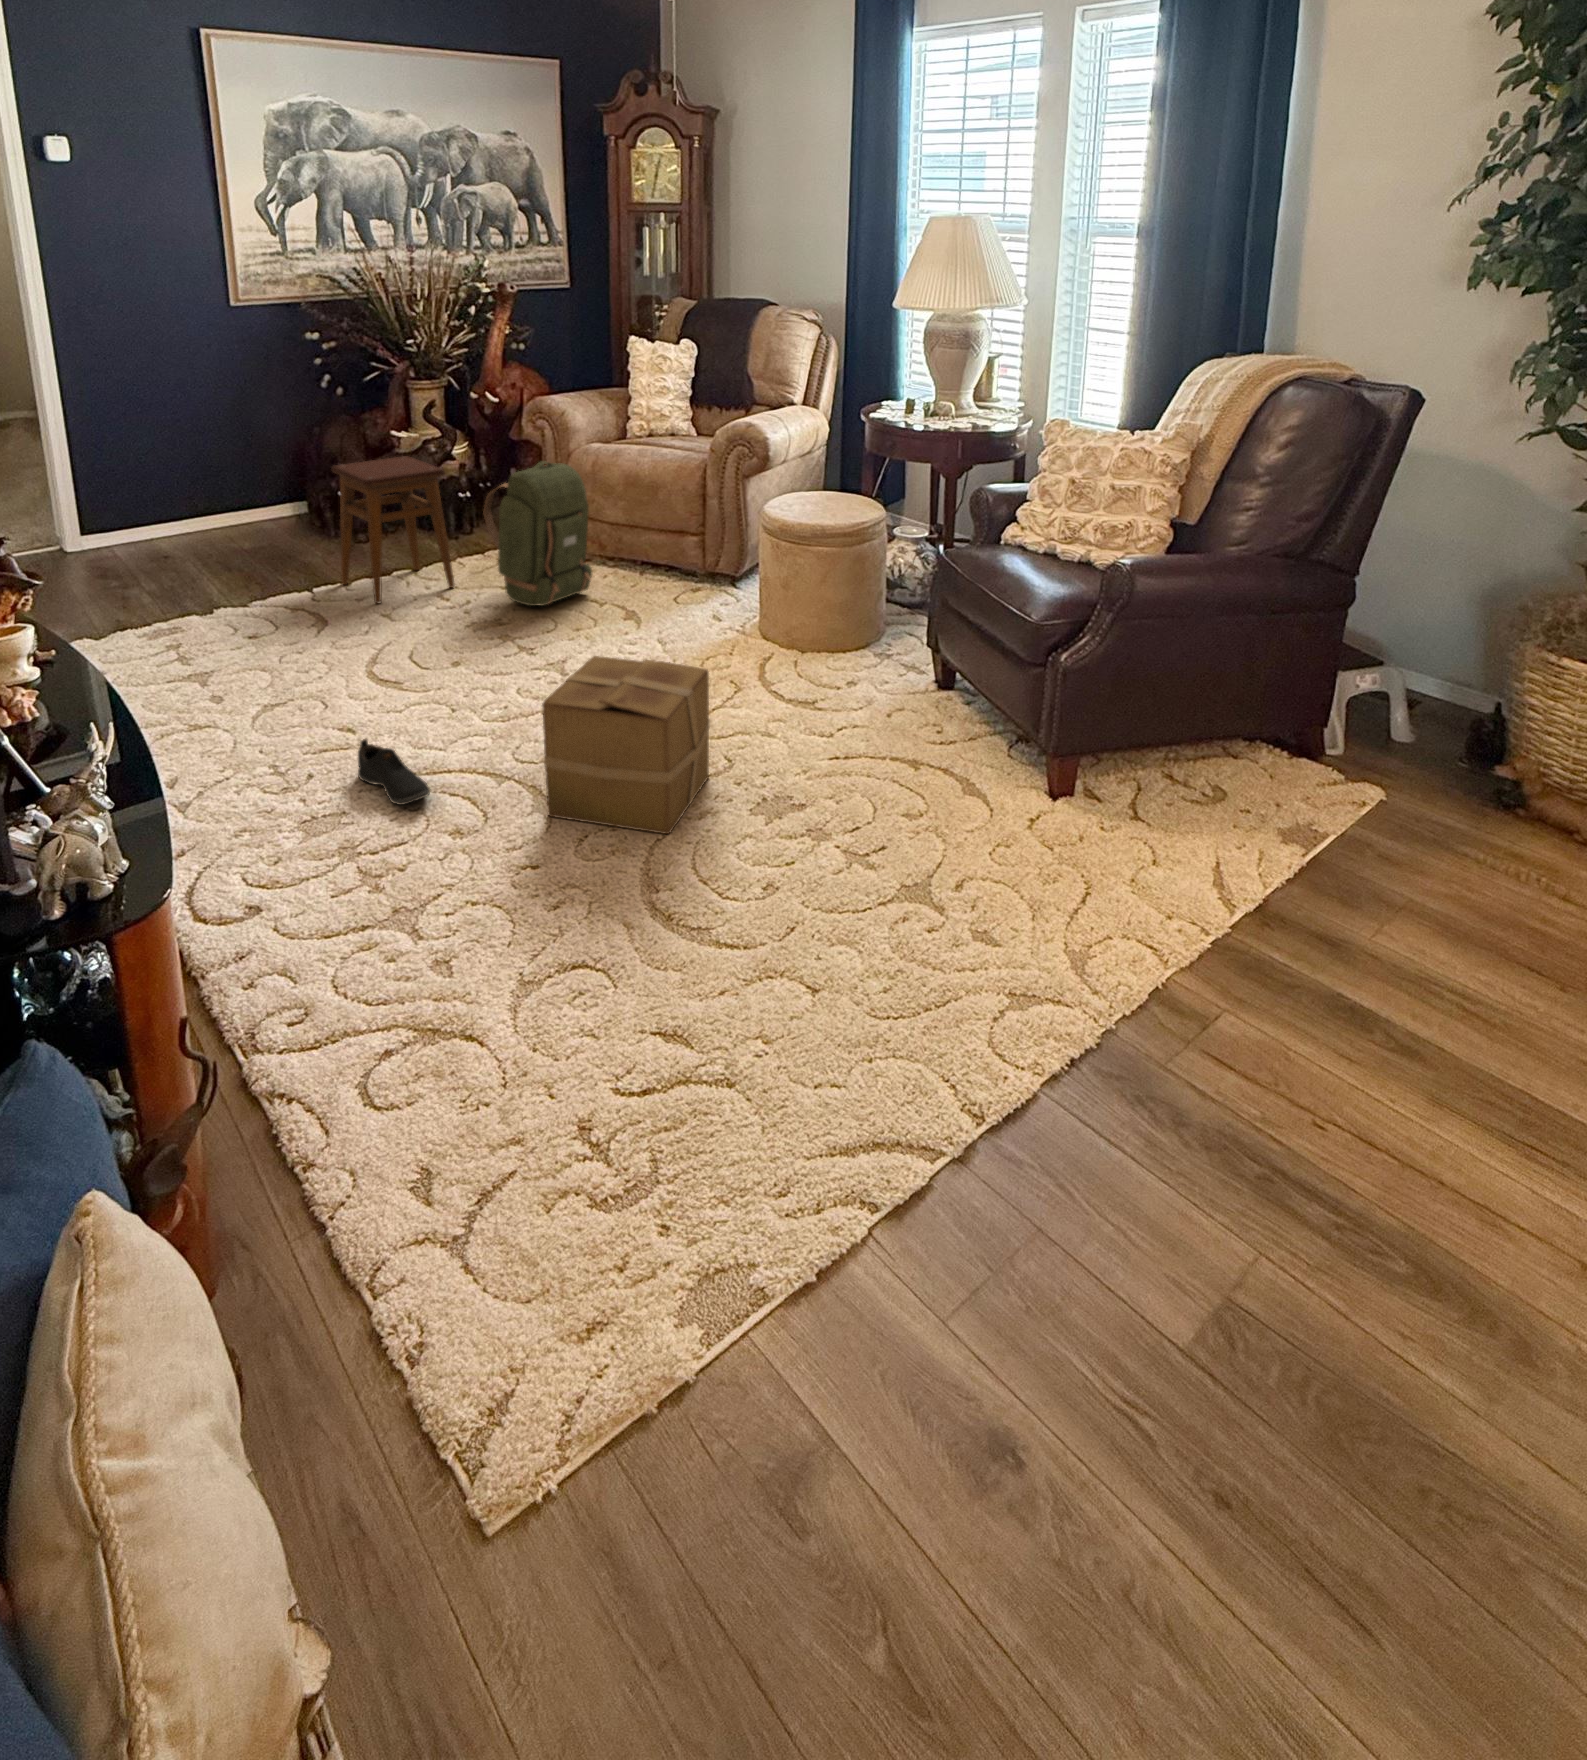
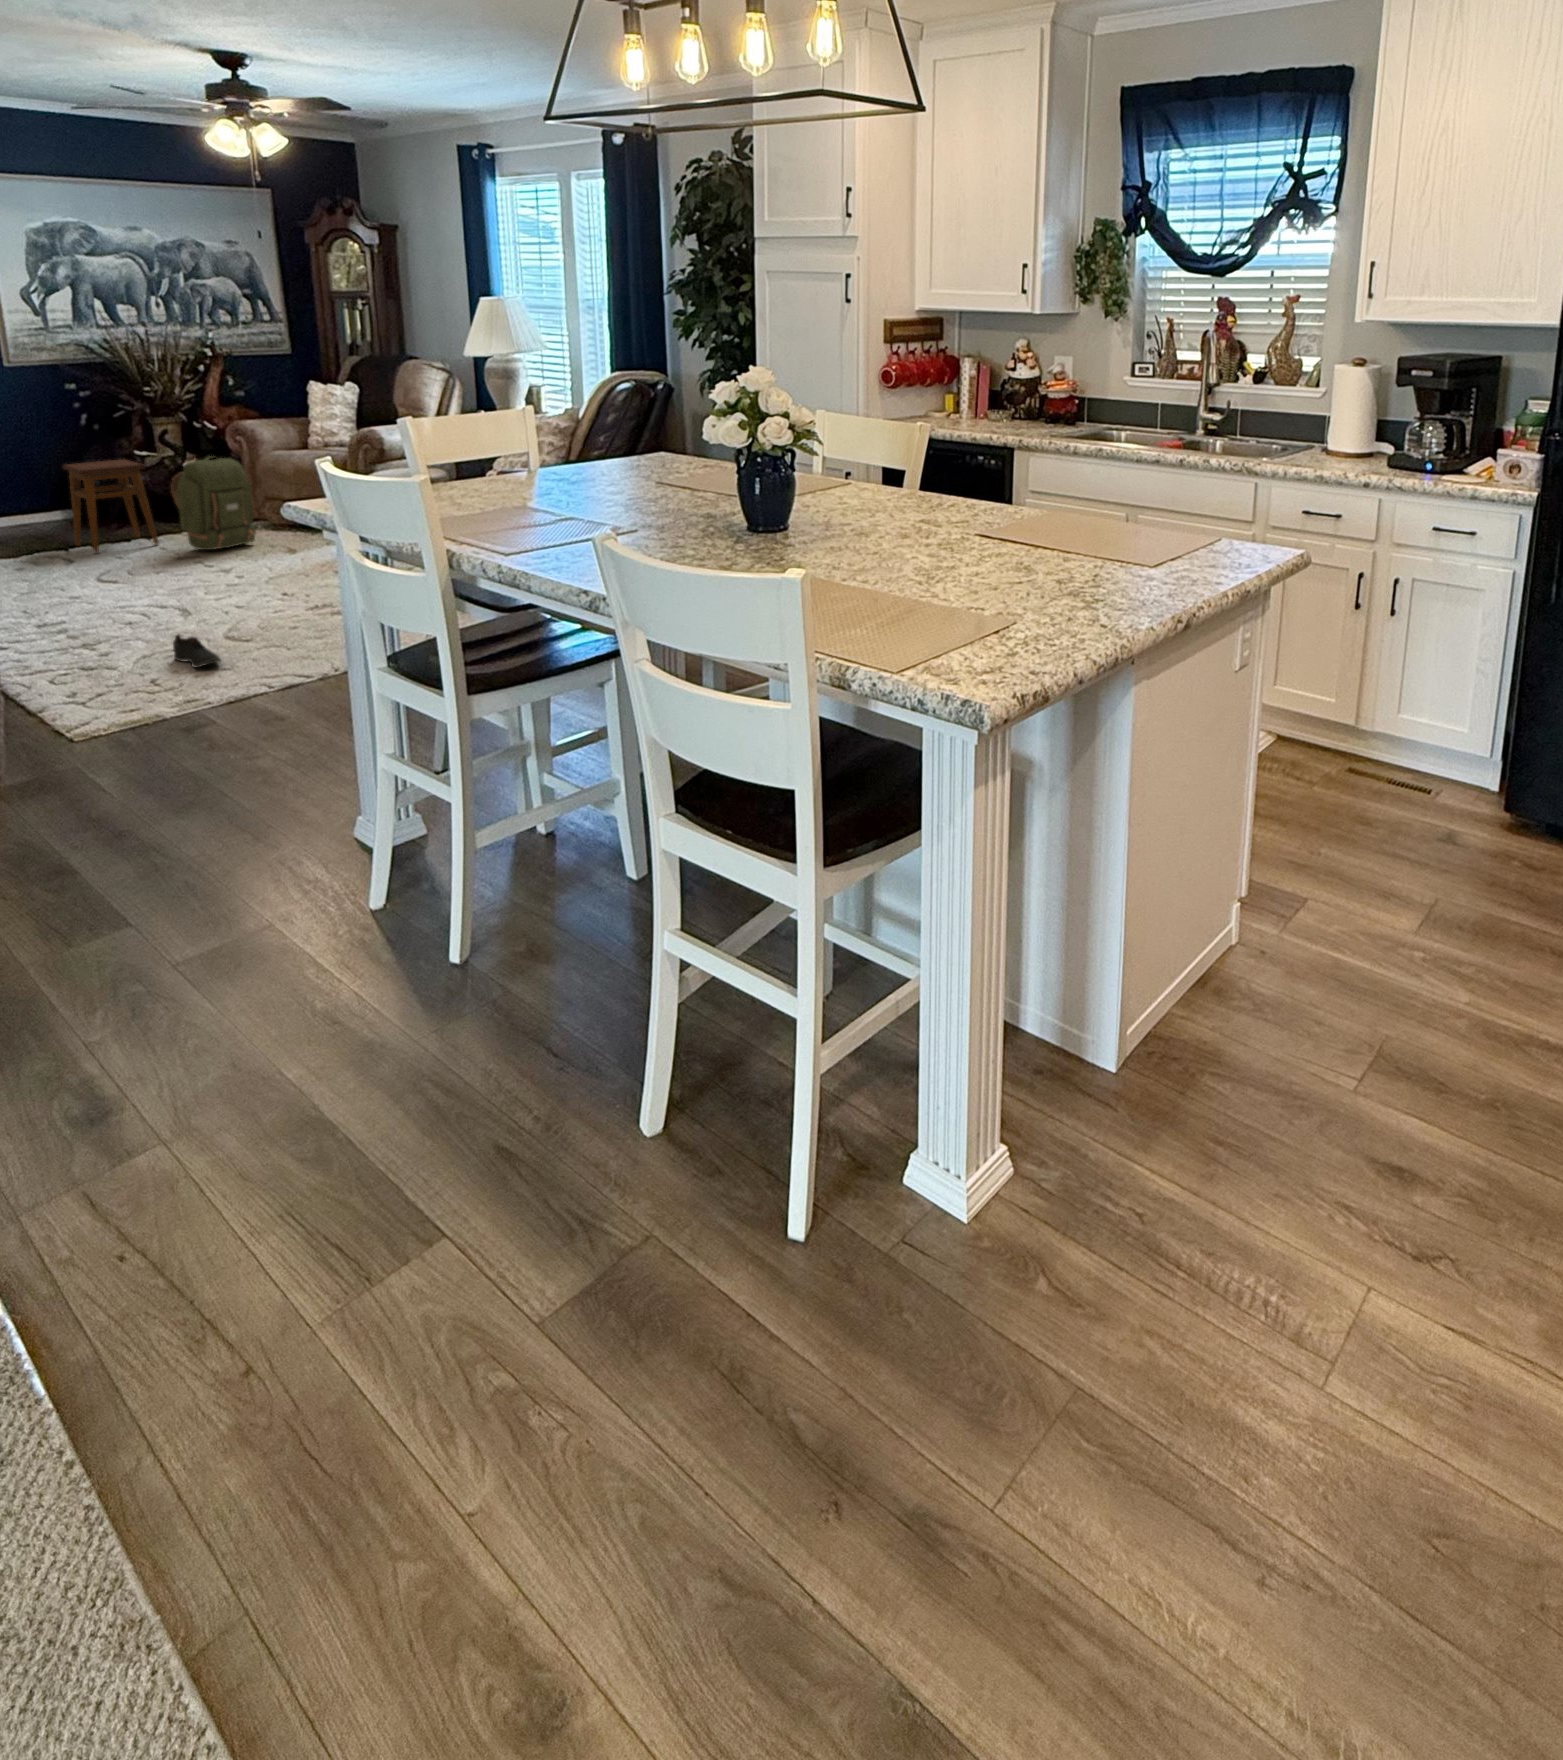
cardboard box: present [542,656,710,834] -> none [129,543,255,629]
shoe: present [358,739,430,805] -> present [173,635,221,668]

